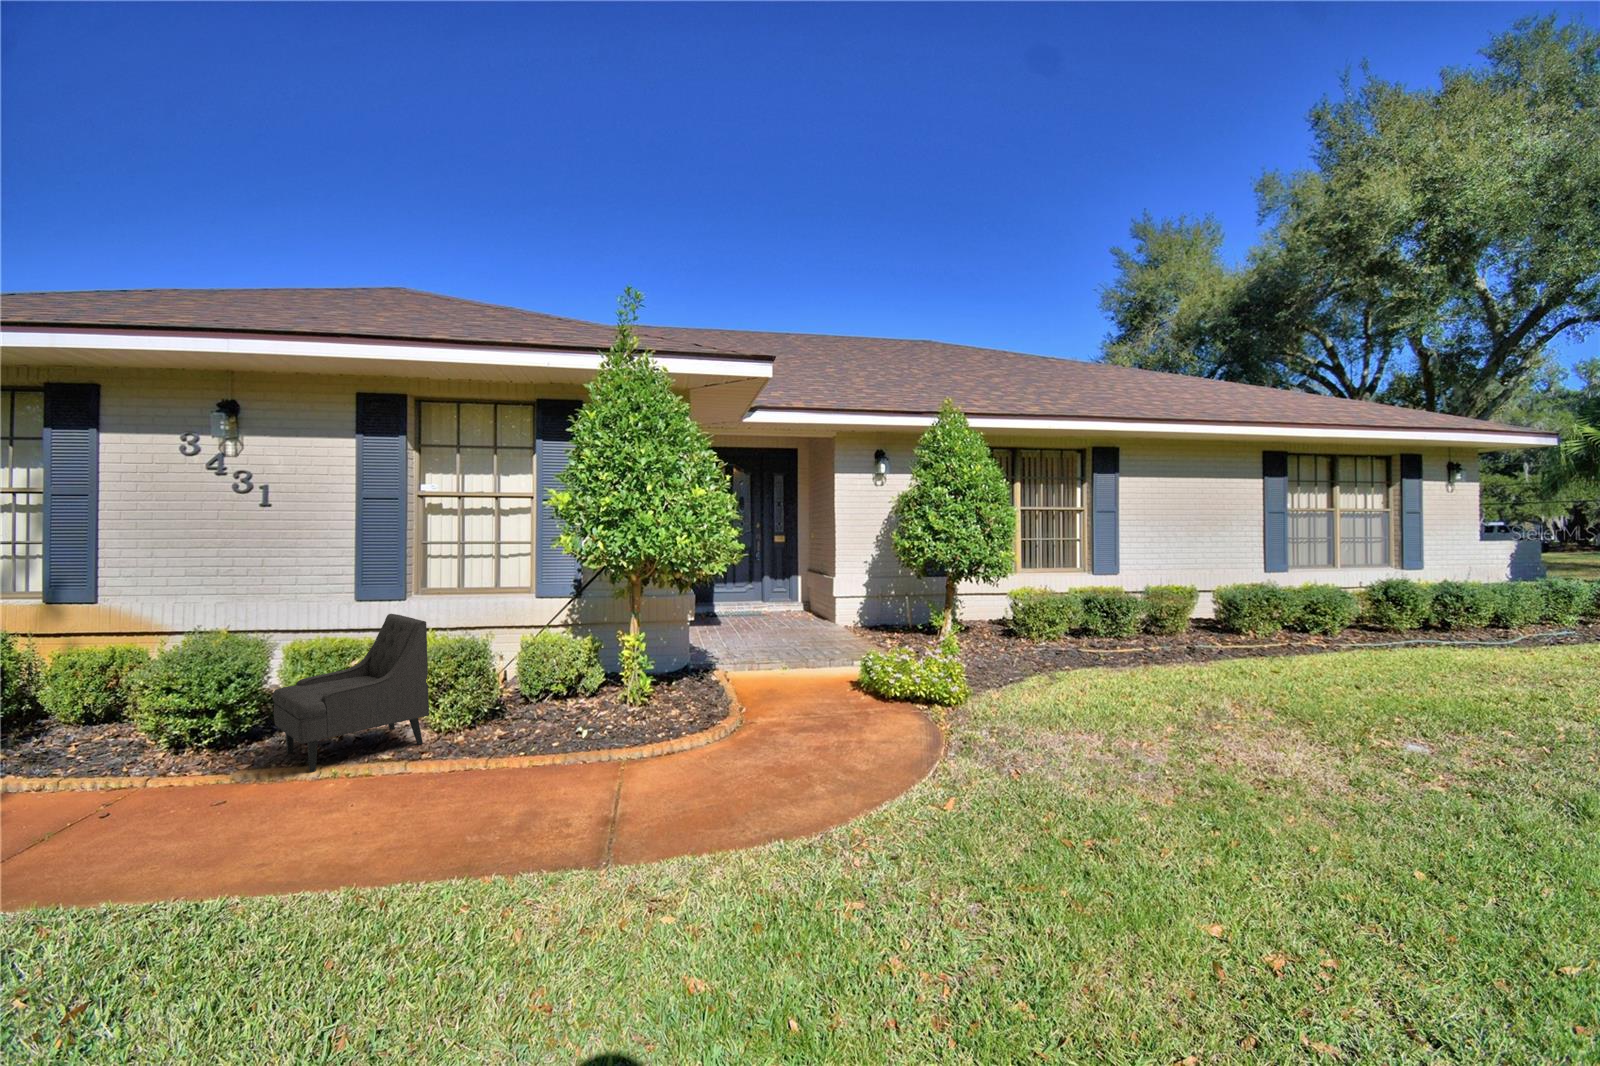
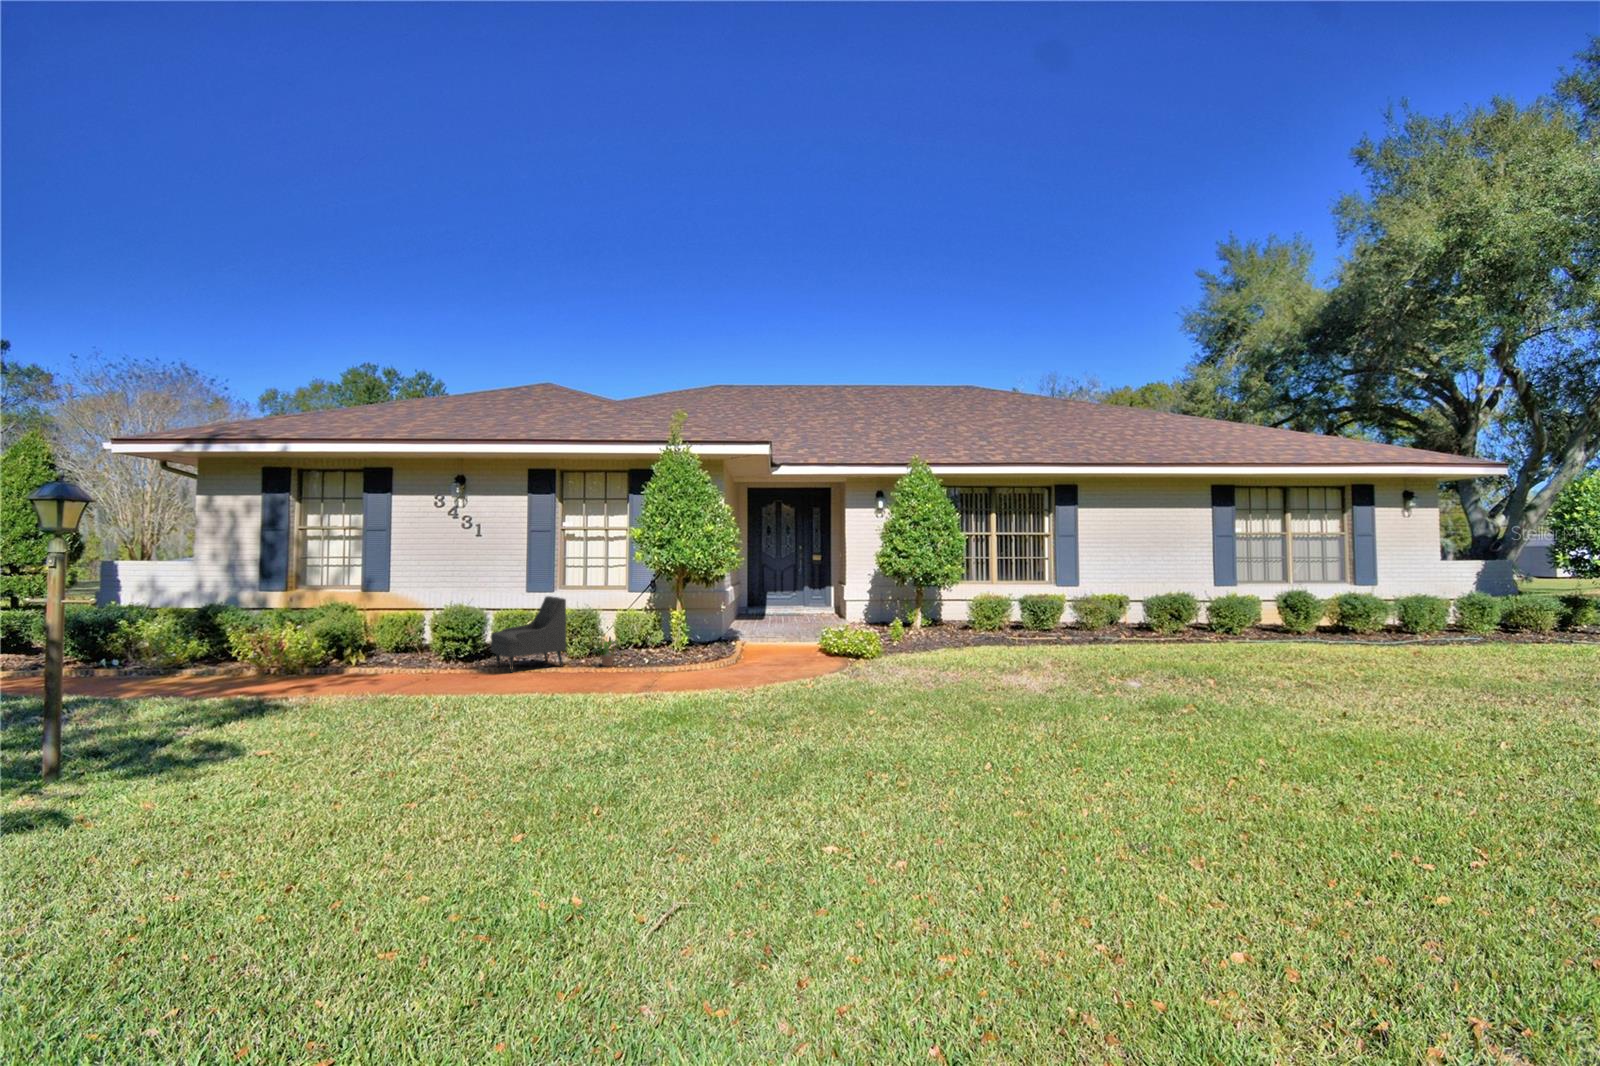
potted plant: none [481,690,536,740] -> present [599,640,618,666]

